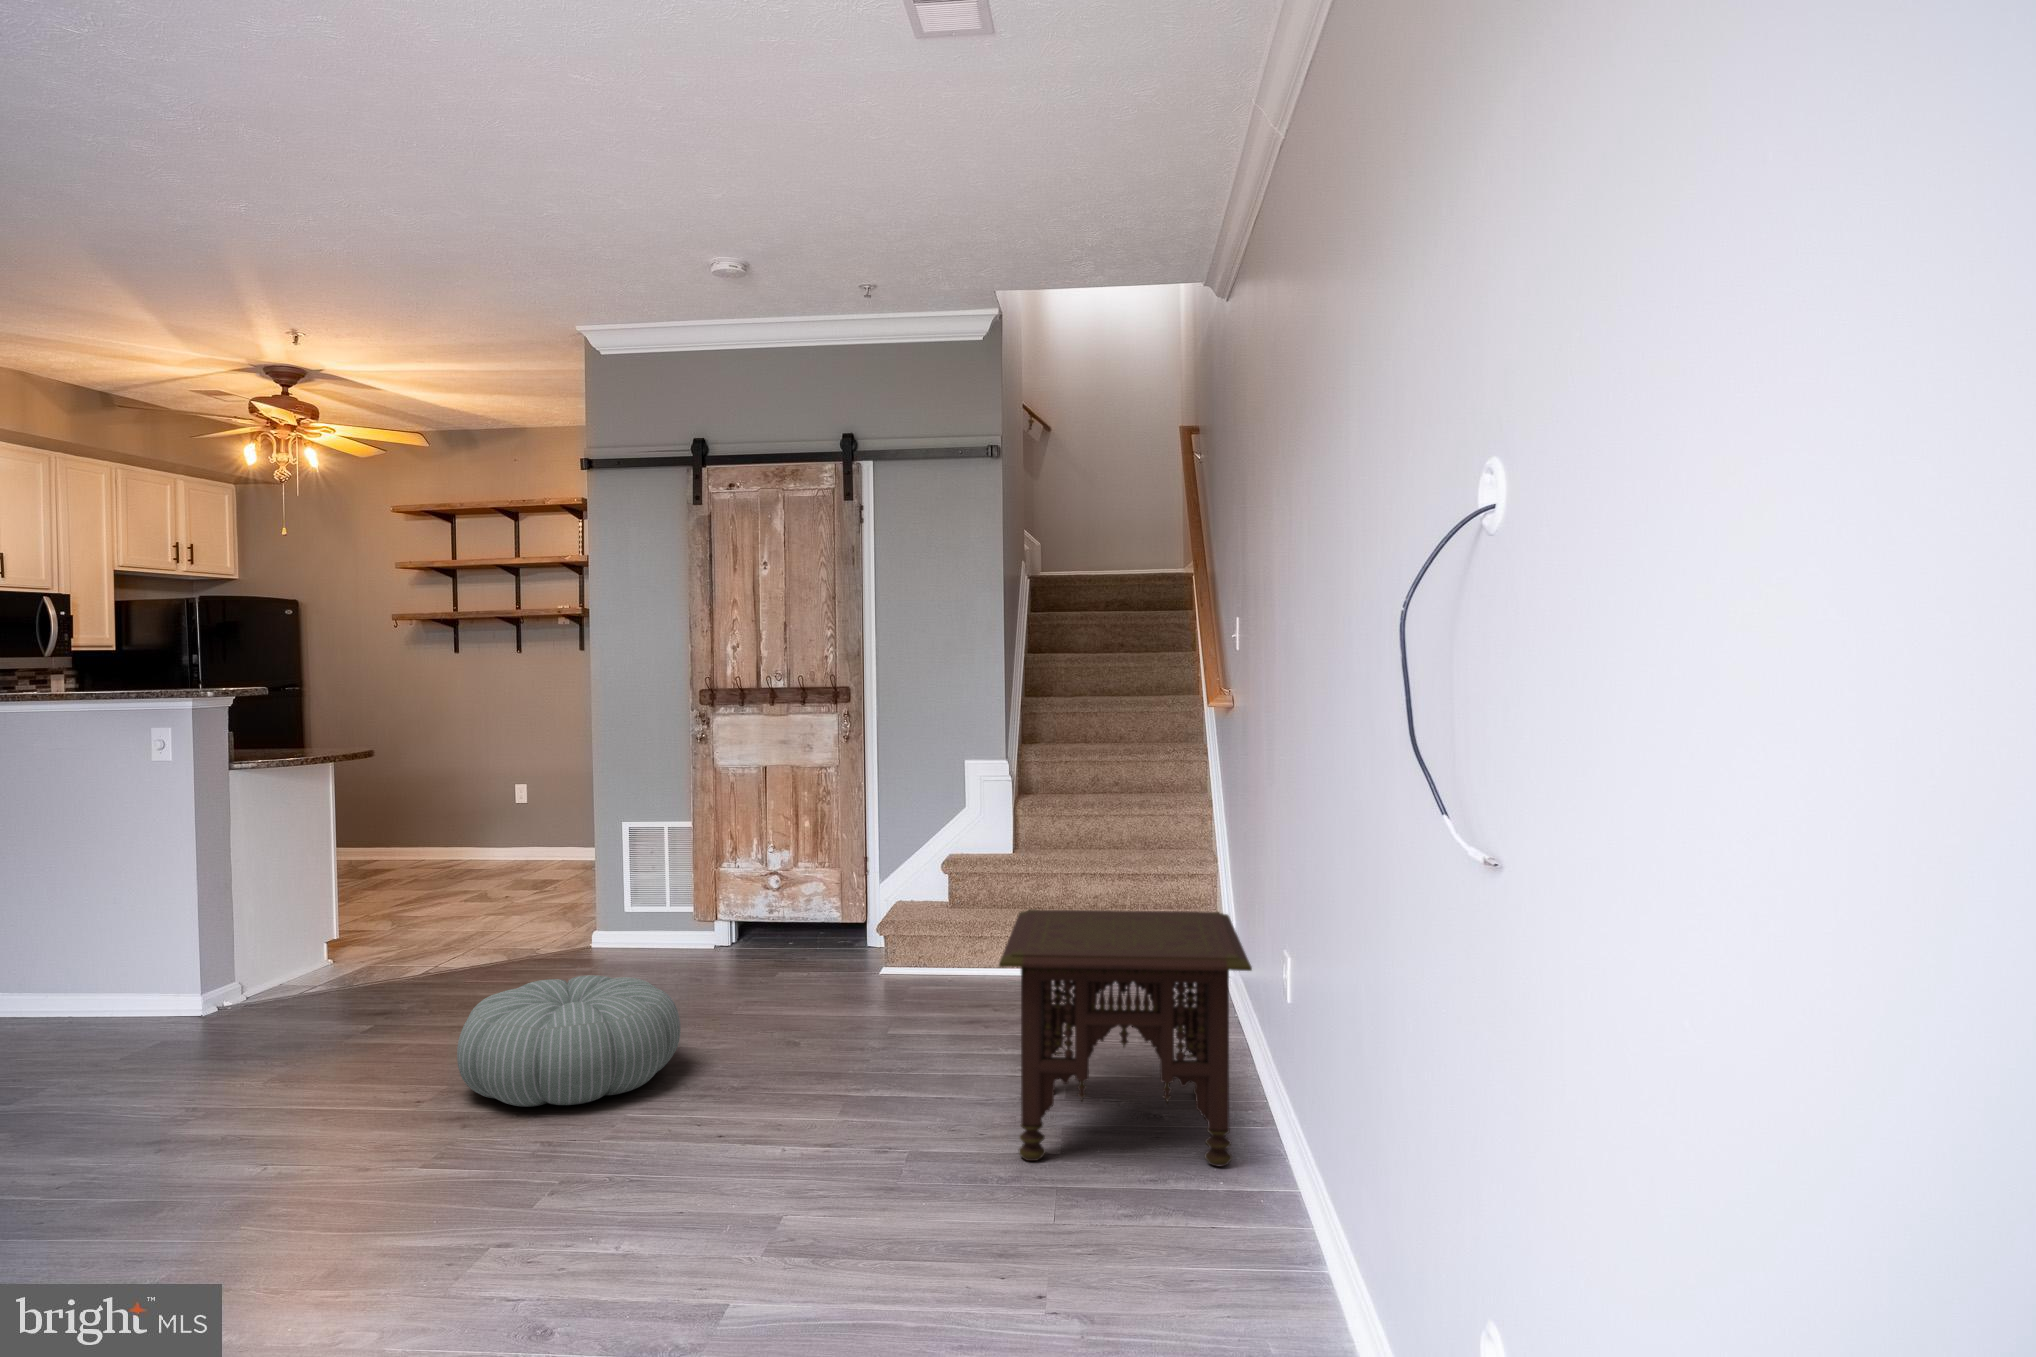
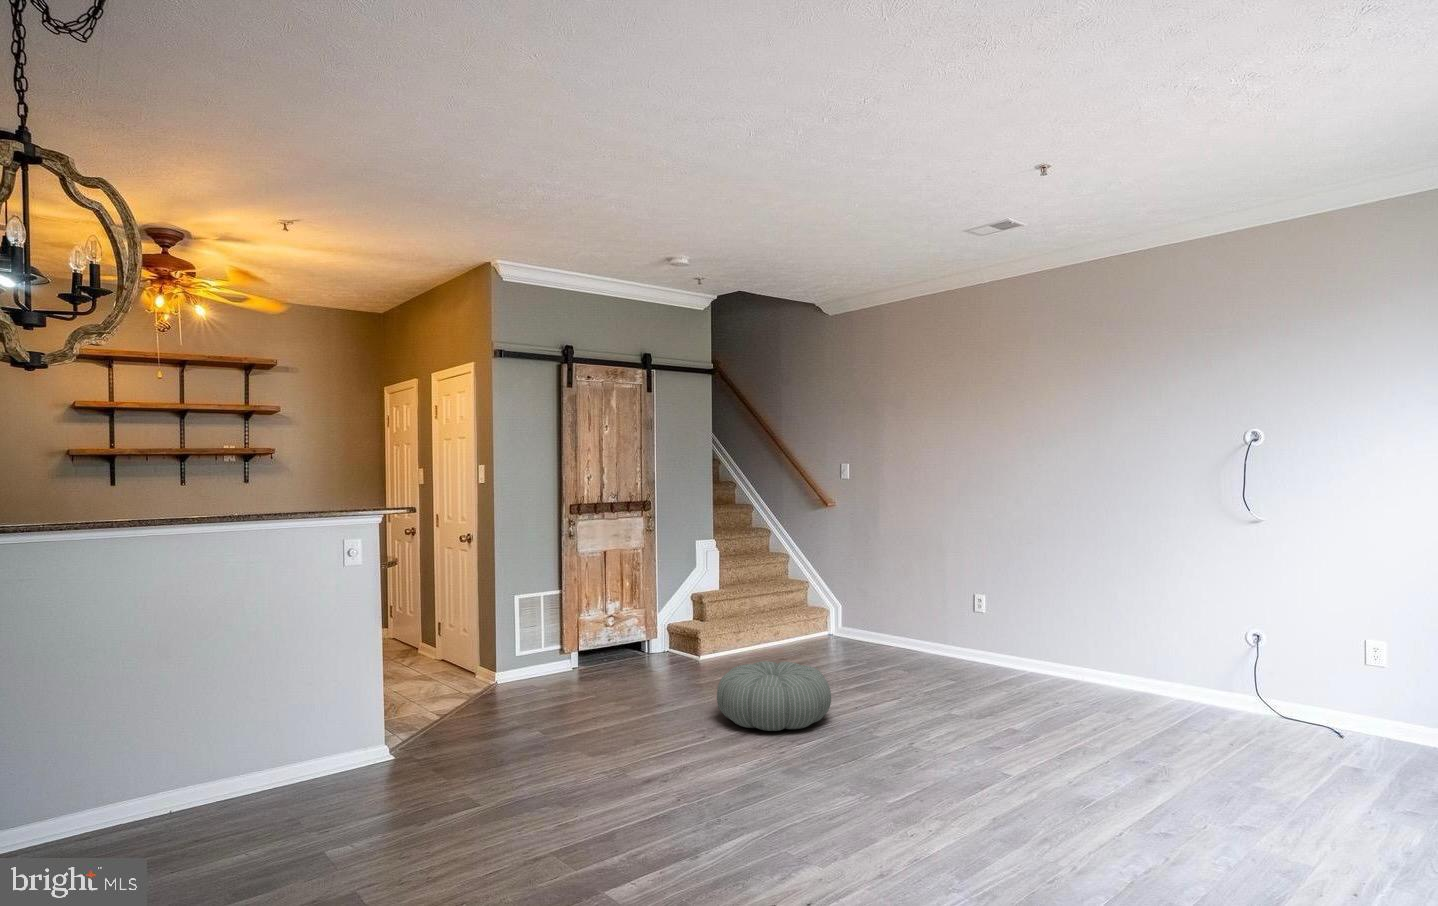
side table: present [999,909,1252,1167] -> none [903,585,1037,688]

